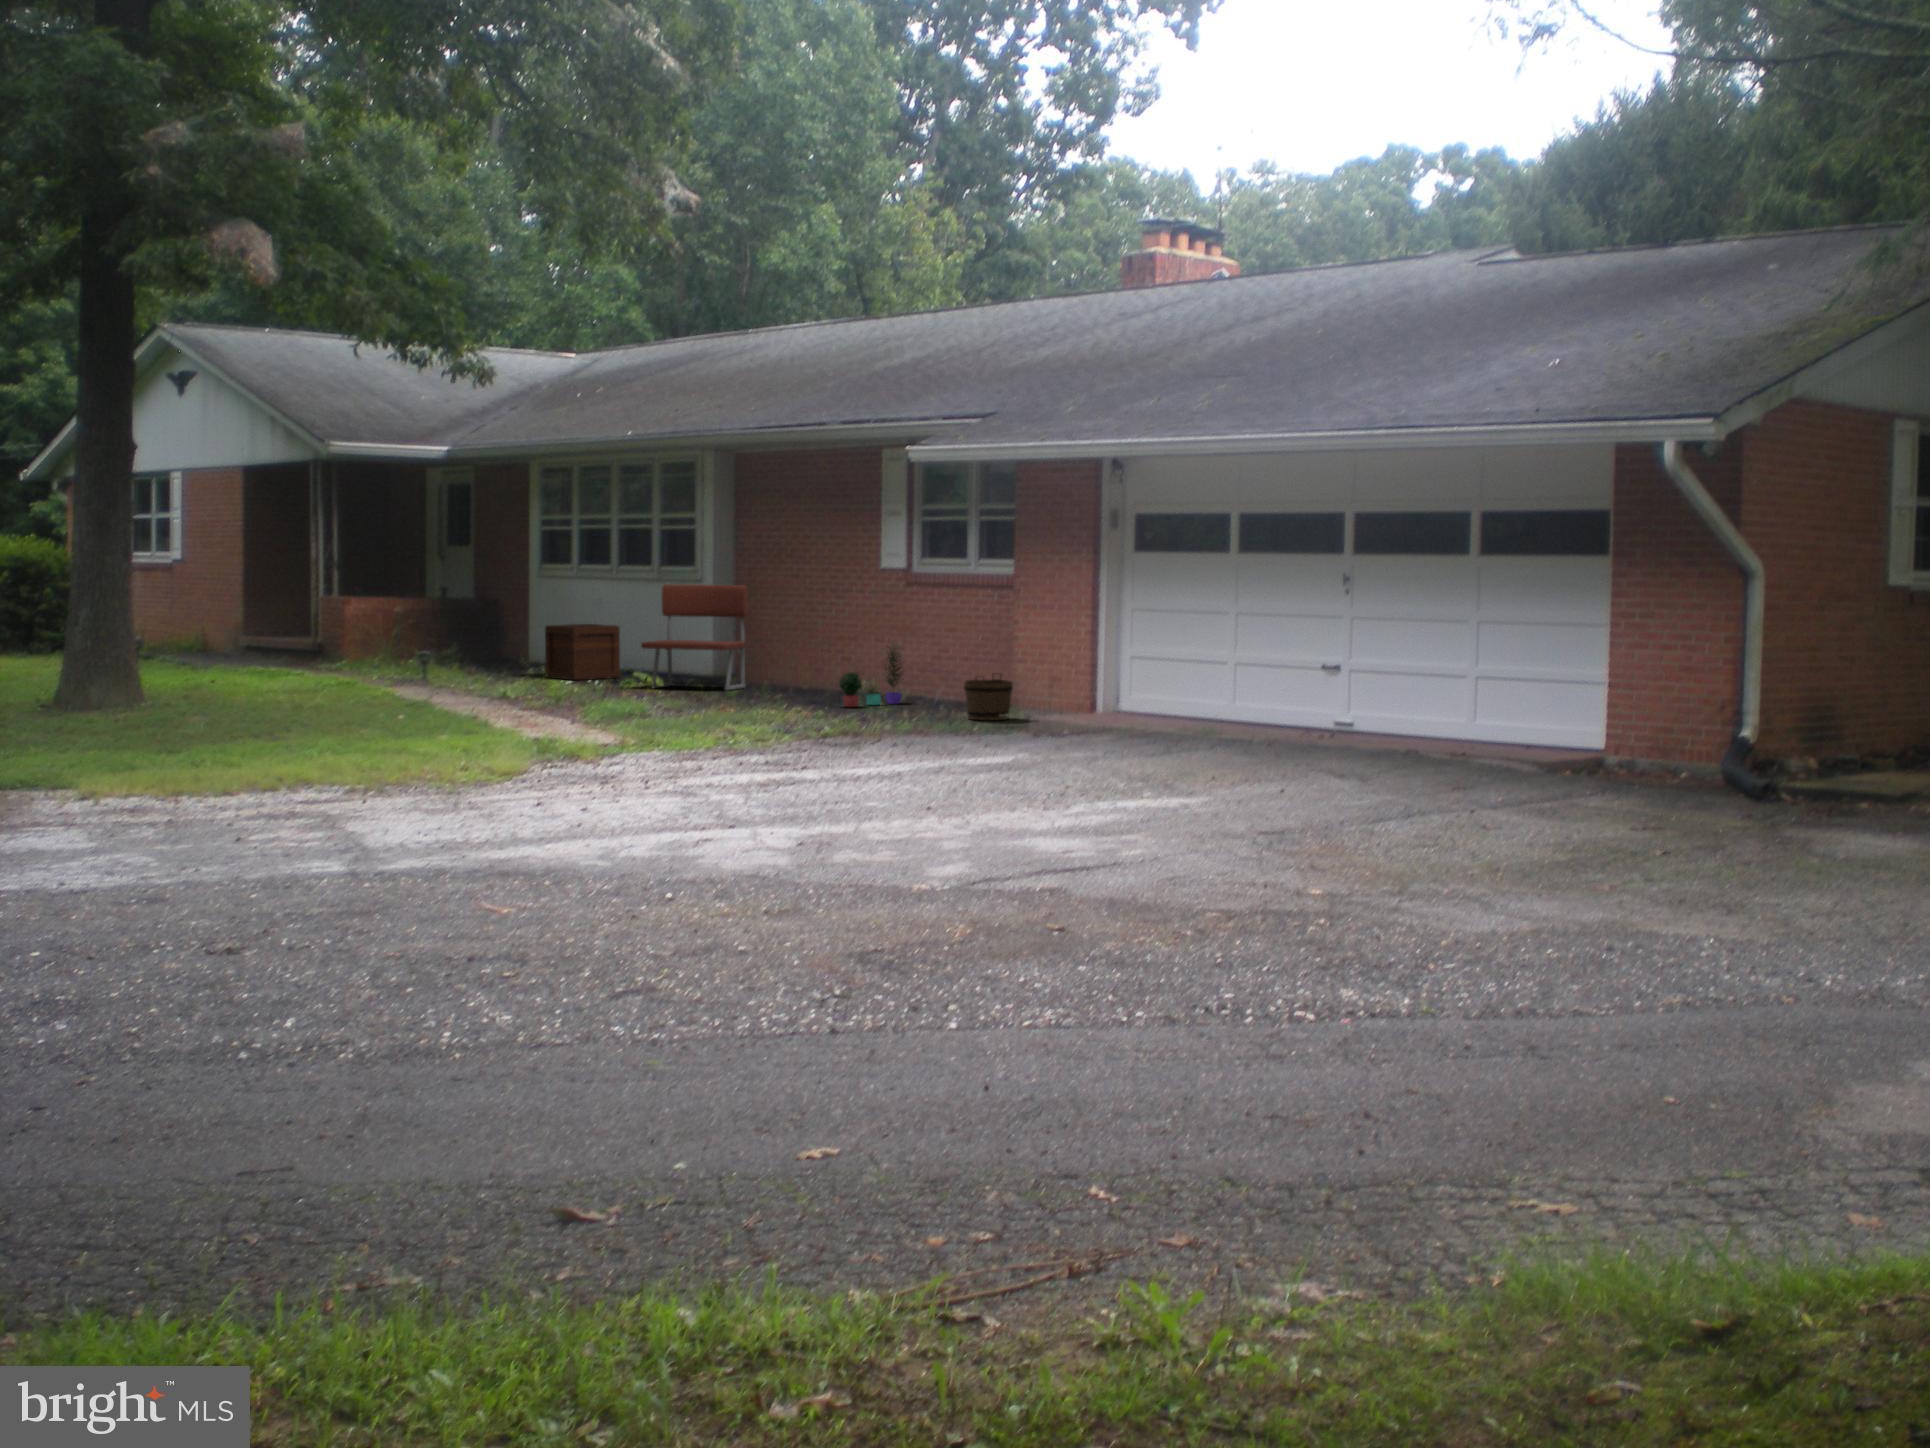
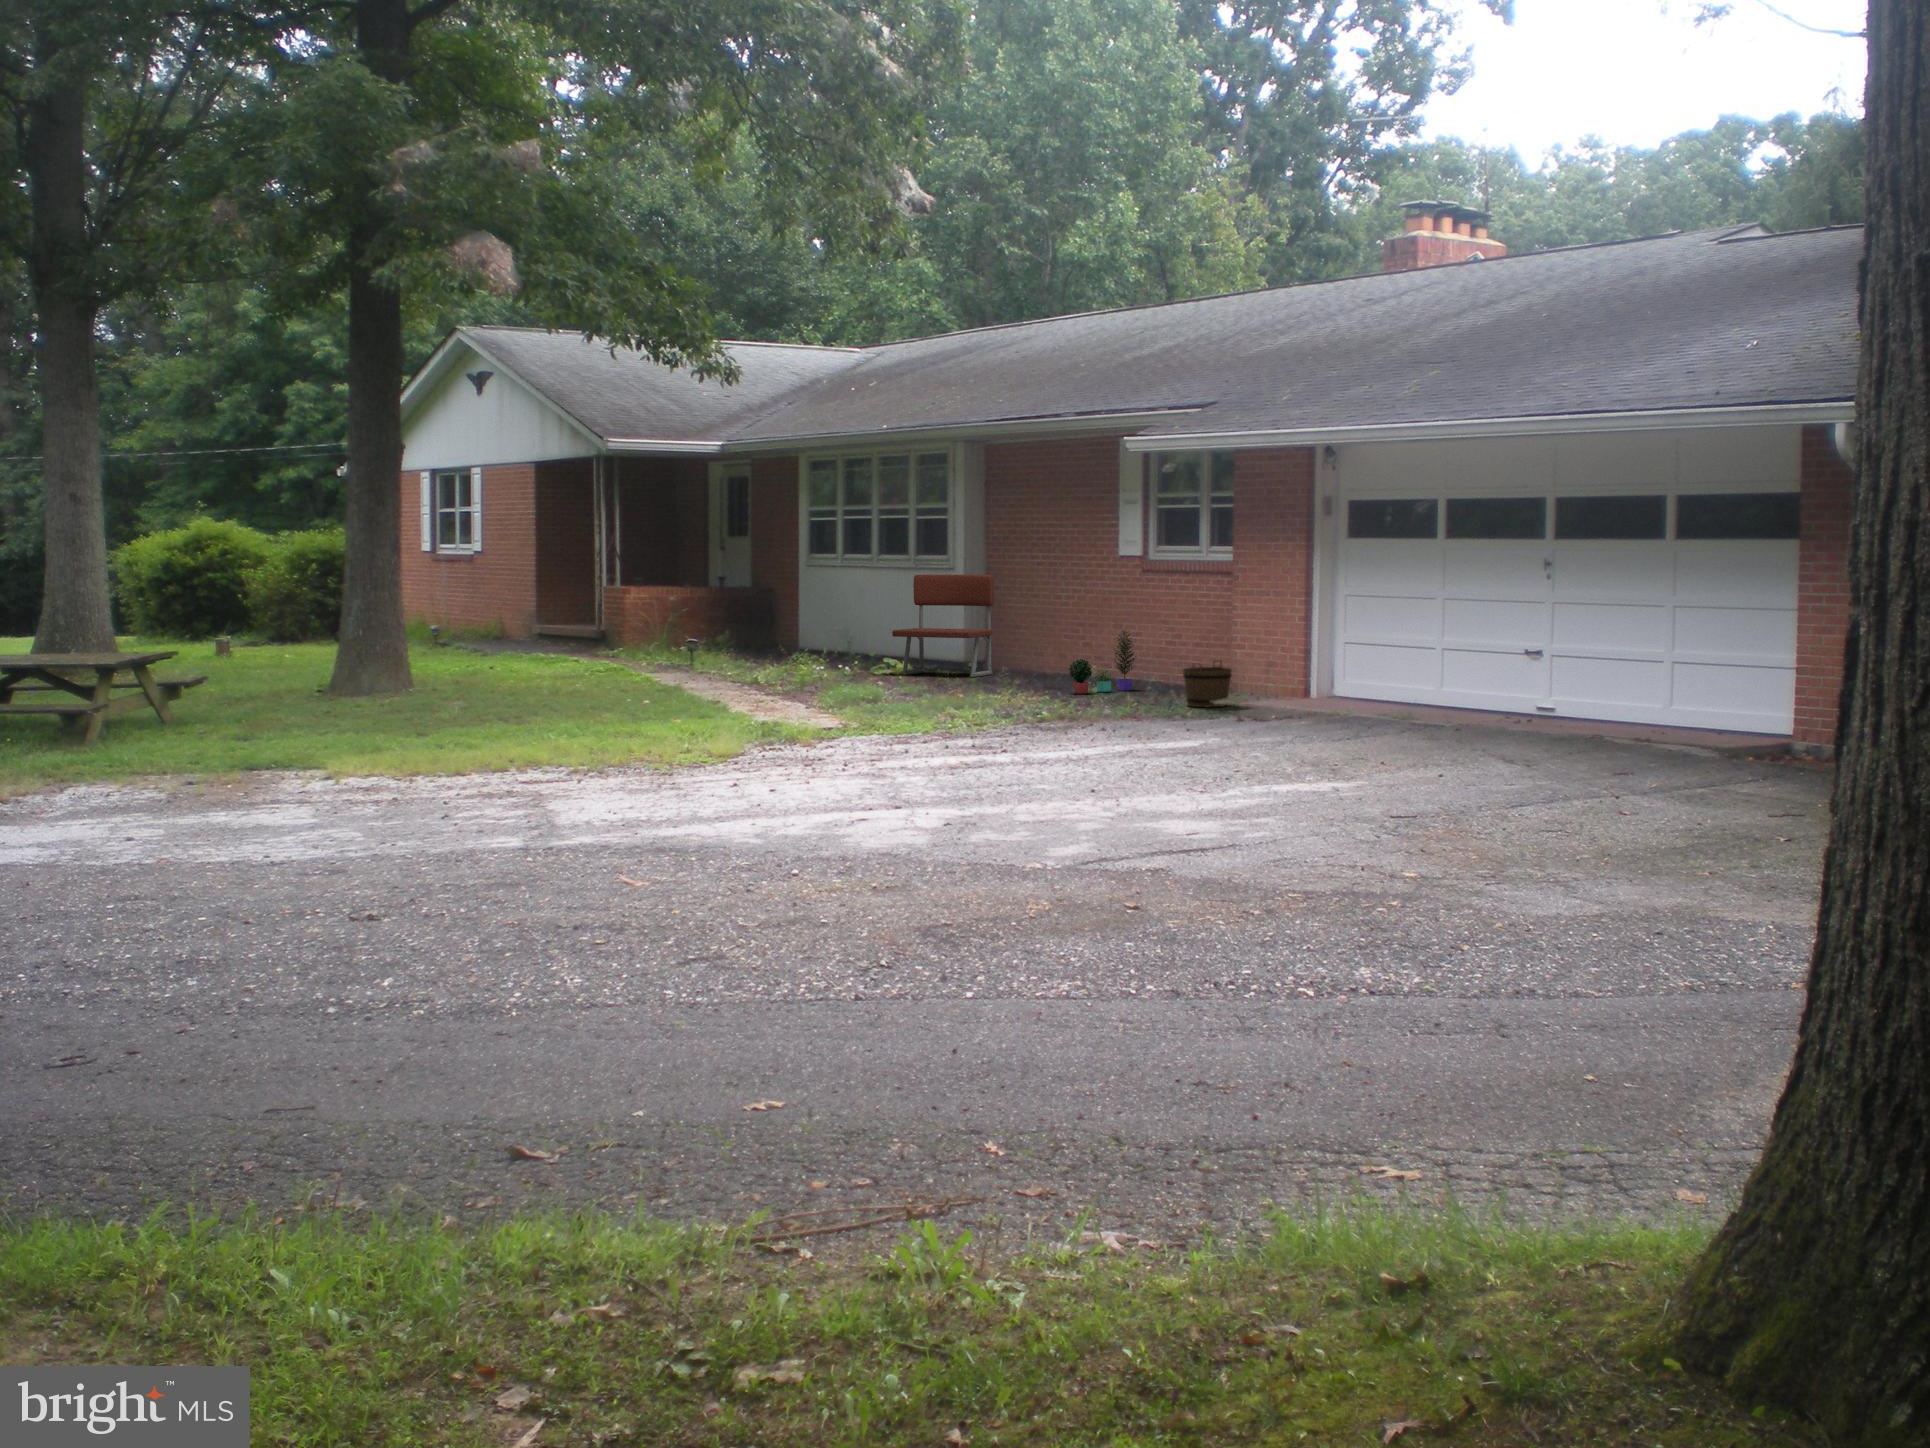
wooden crate: present [545,624,620,680] -> none [810,613,880,667]

